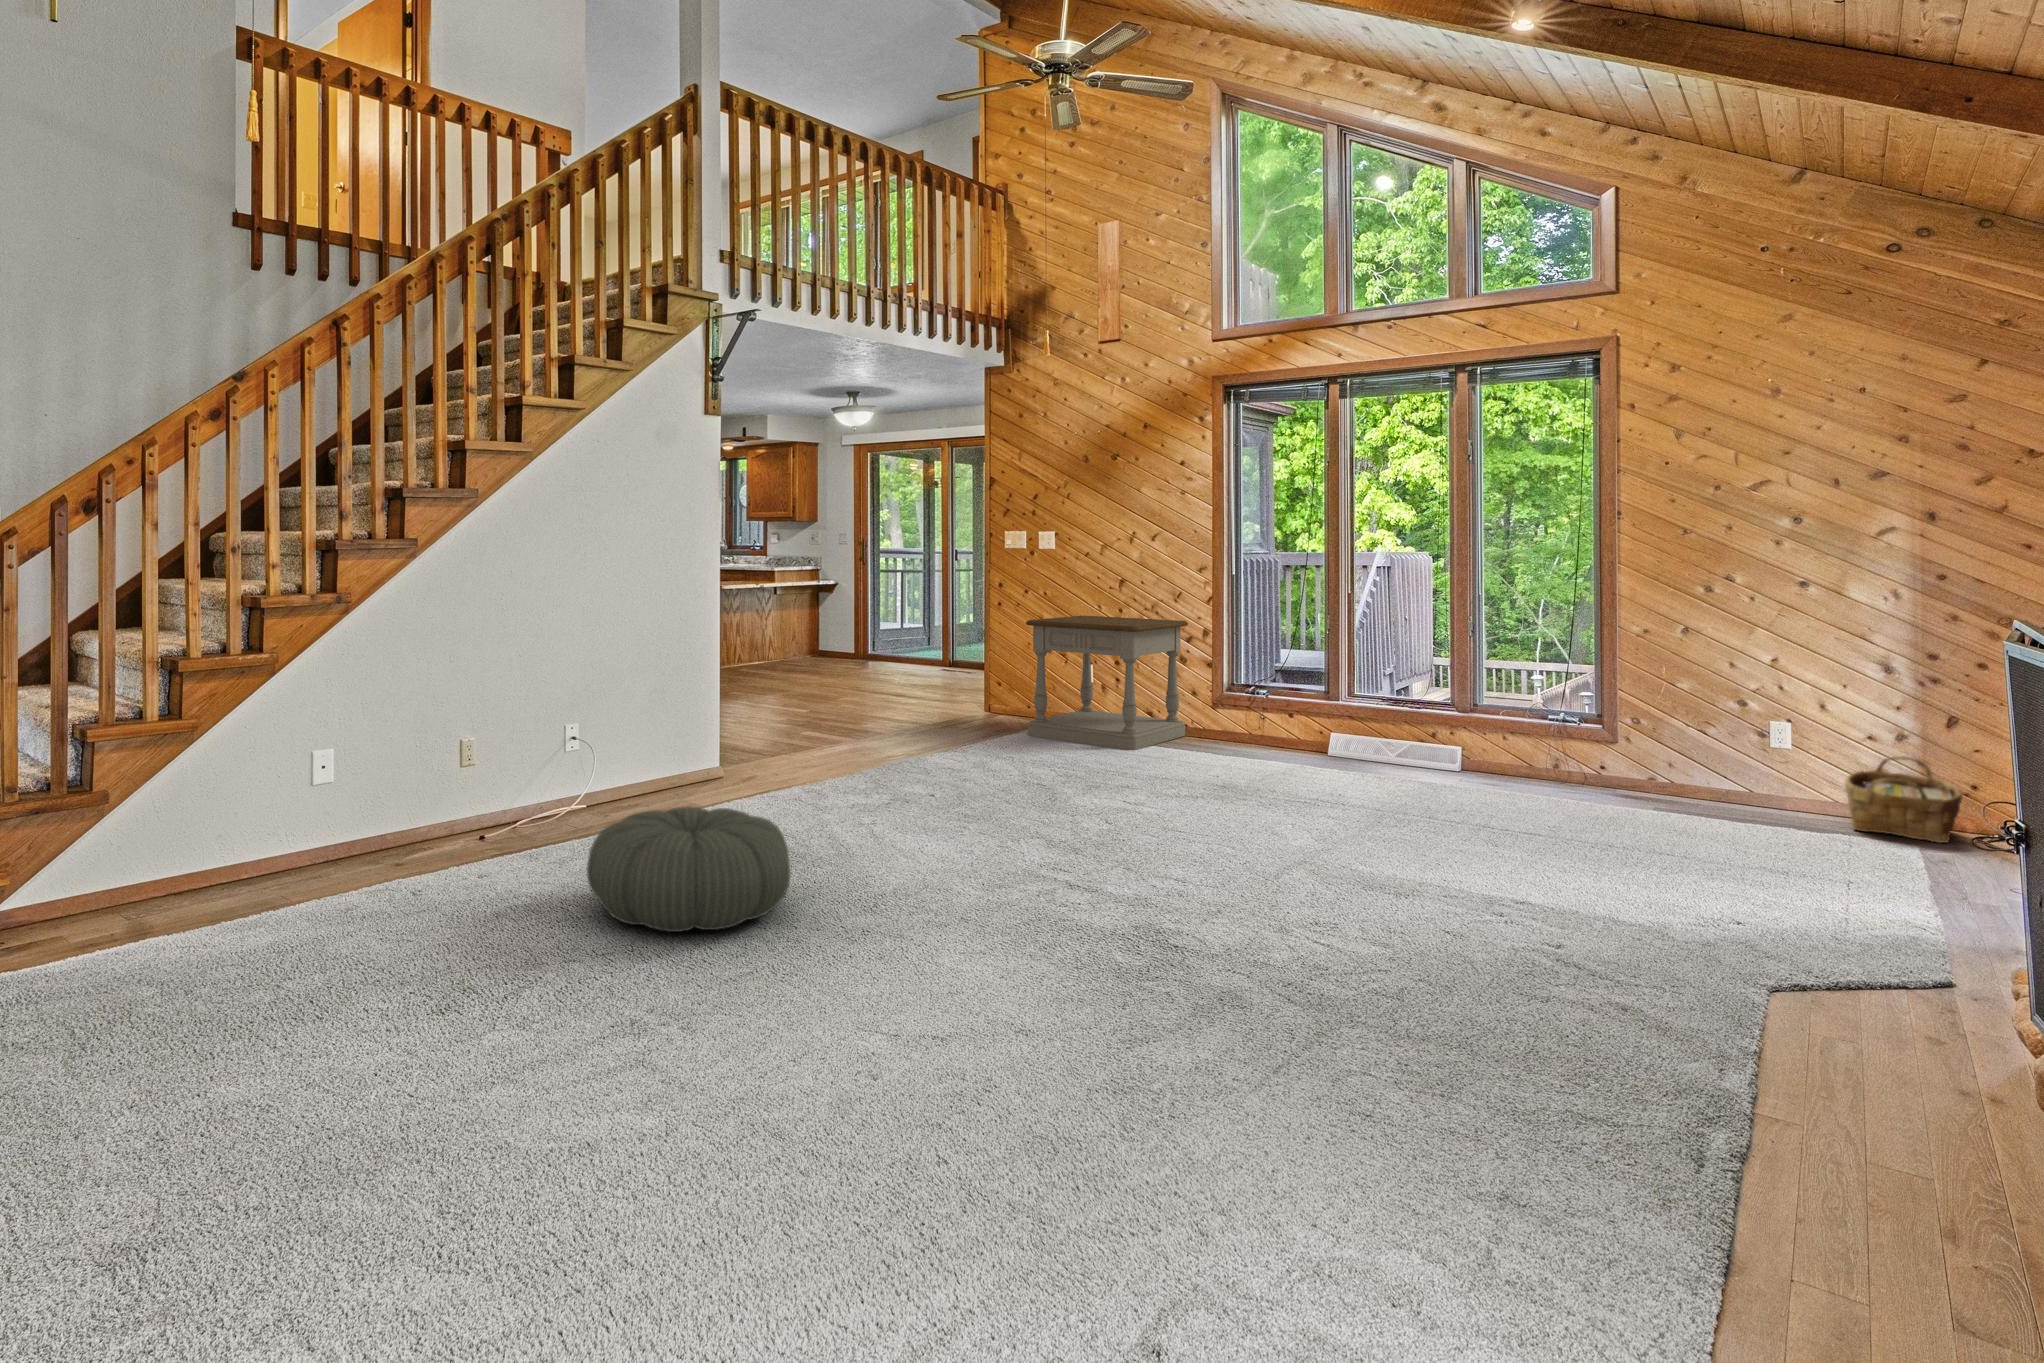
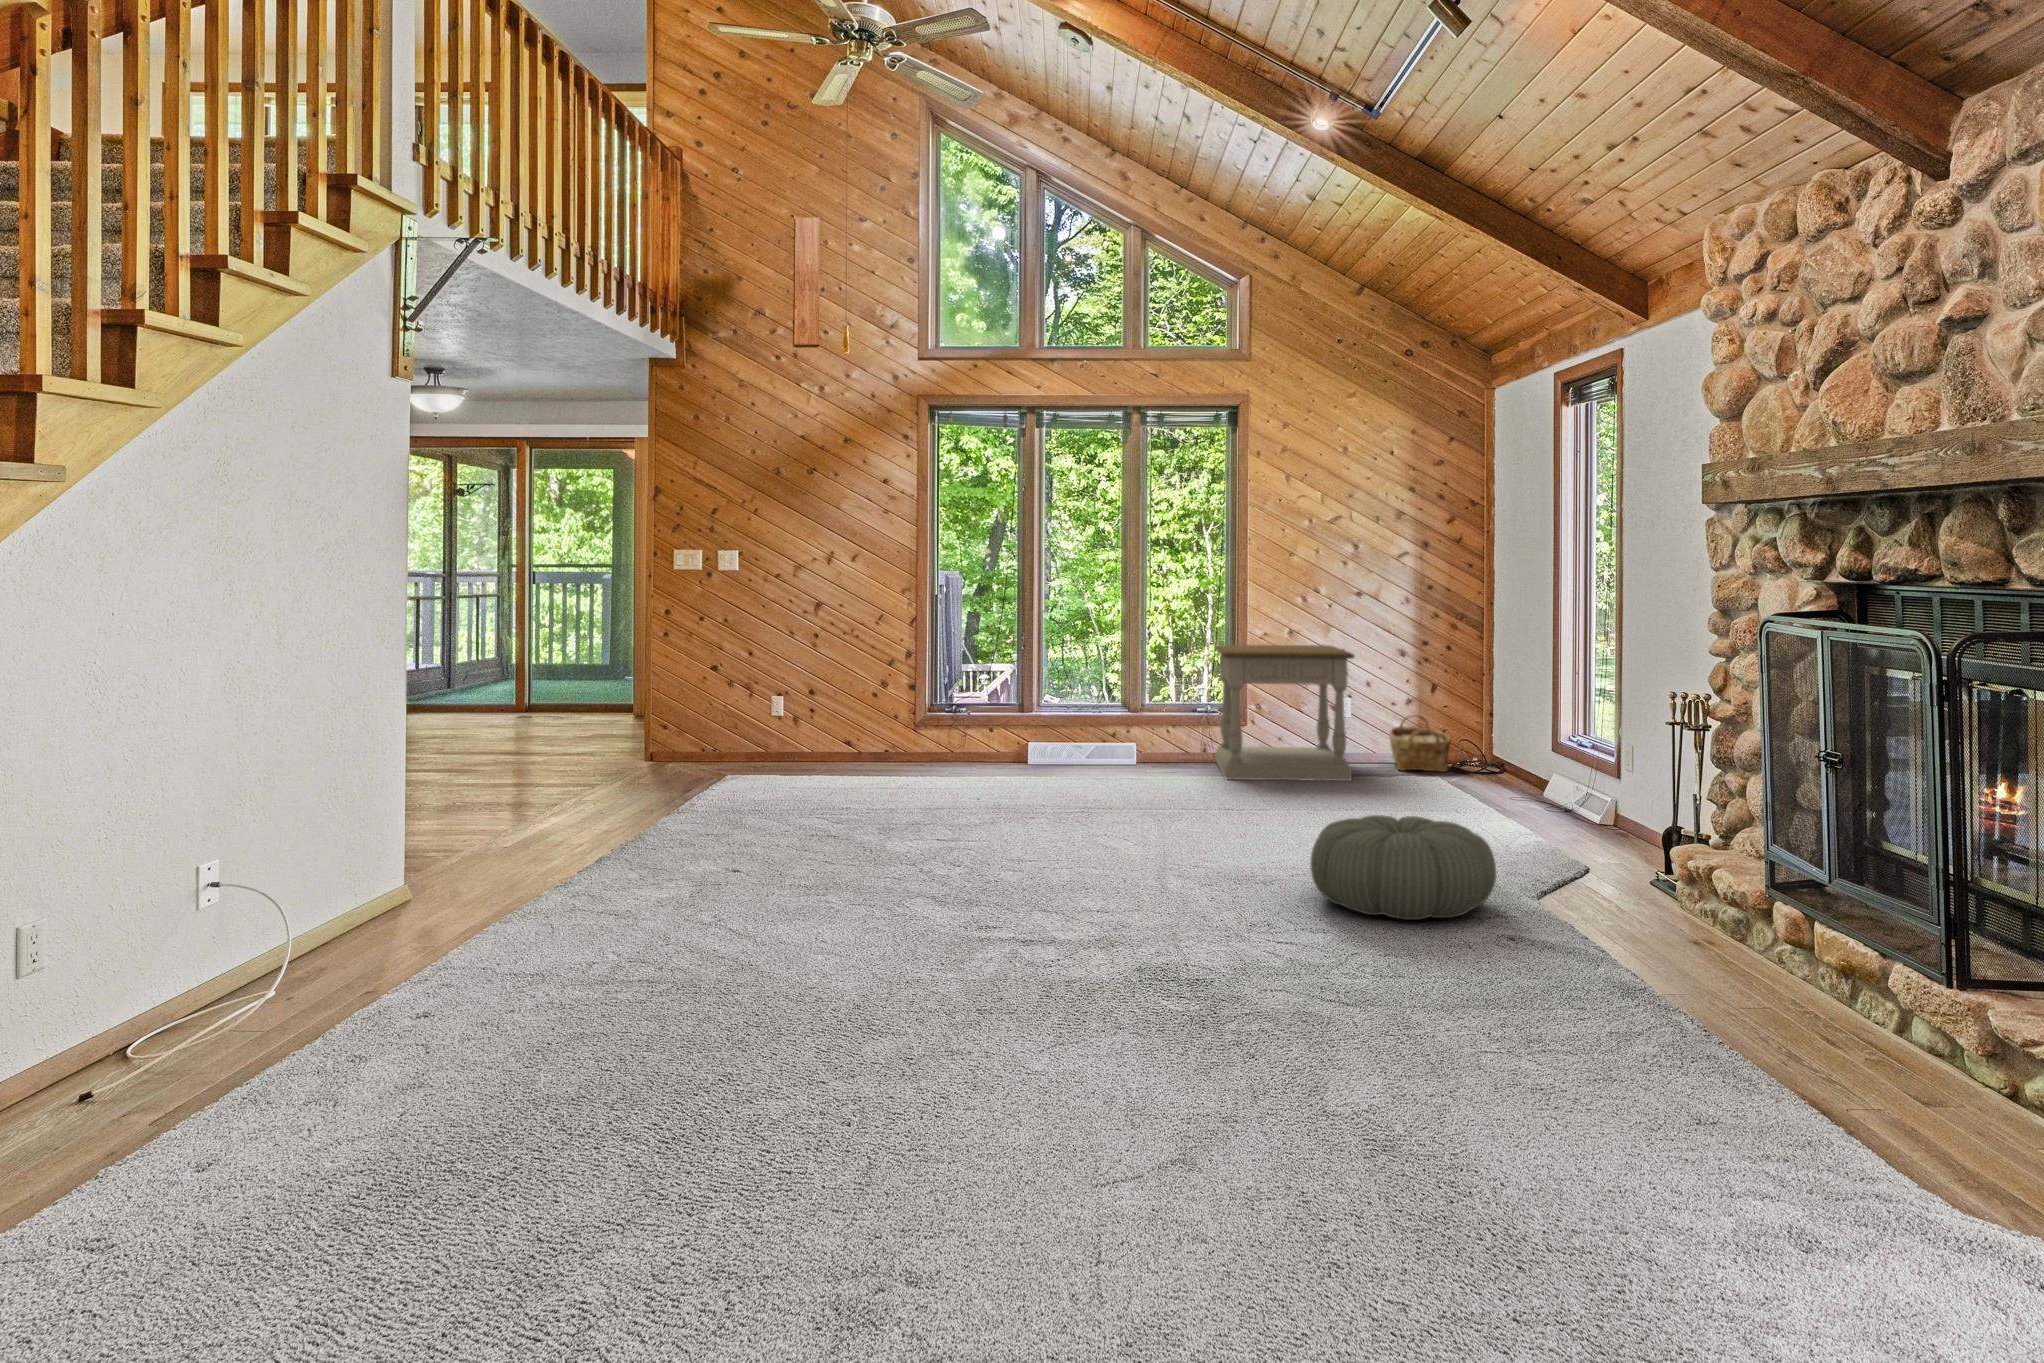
side table: present [1026,616,1188,750] -> present [1214,644,1354,781]
pouf: present [587,806,790,932] -> present [1311,815,1496,920]

